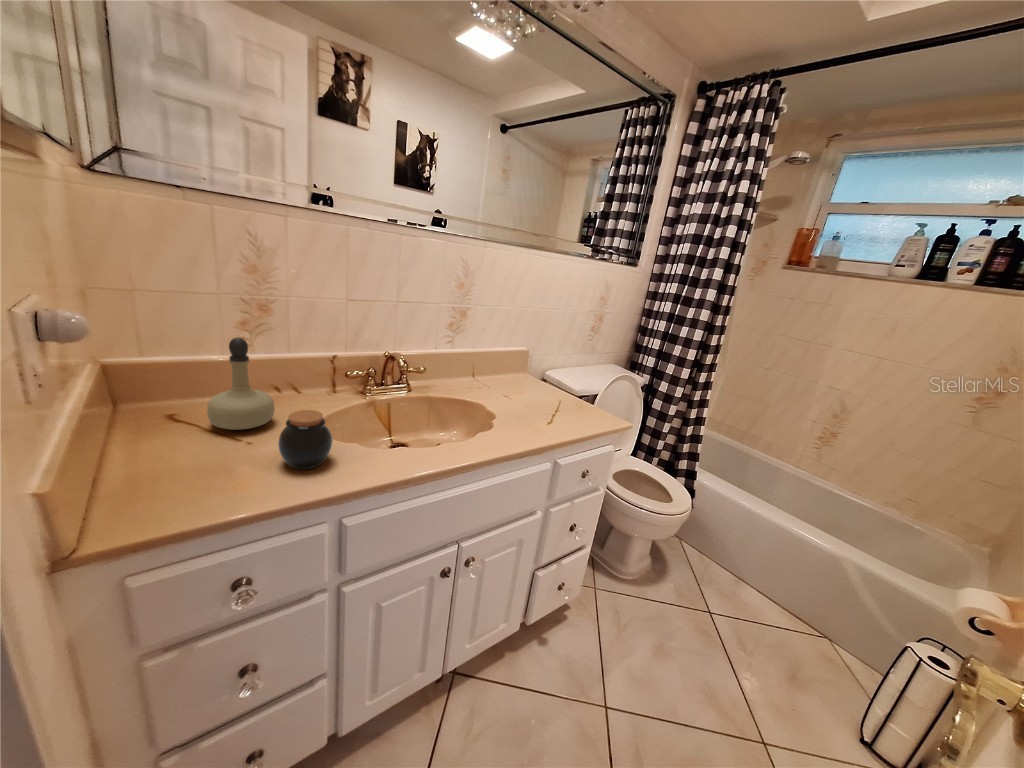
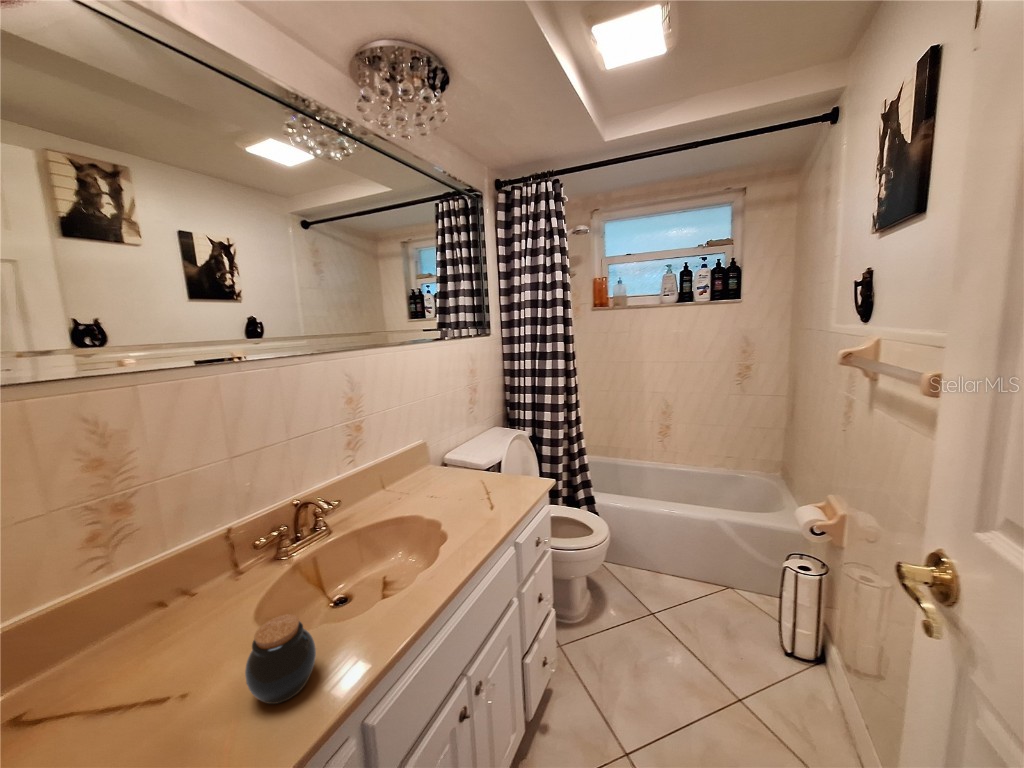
perfume bottle: present [207,338,275,430] -> none [84,566,192,710]

